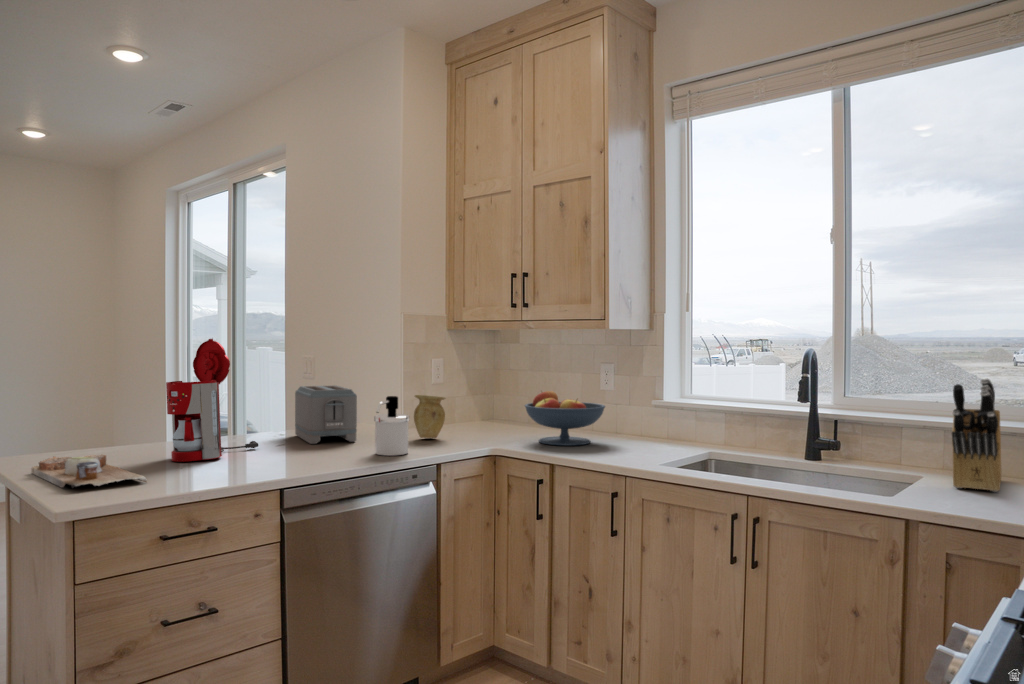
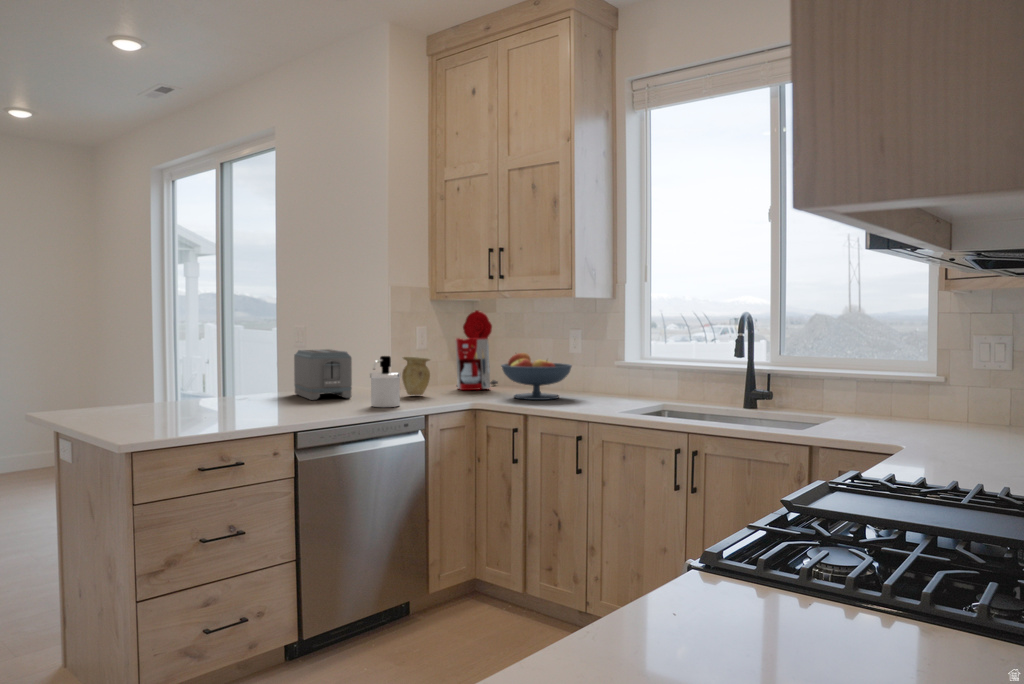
coffee maker: present [166,339,258,462] -> present [456,310,498,390]
knife block: present [952,379,1001,492] -> none [853,334,899,426]
cutting board: present [31,455,147,488] -> none [76,405,183,430]

